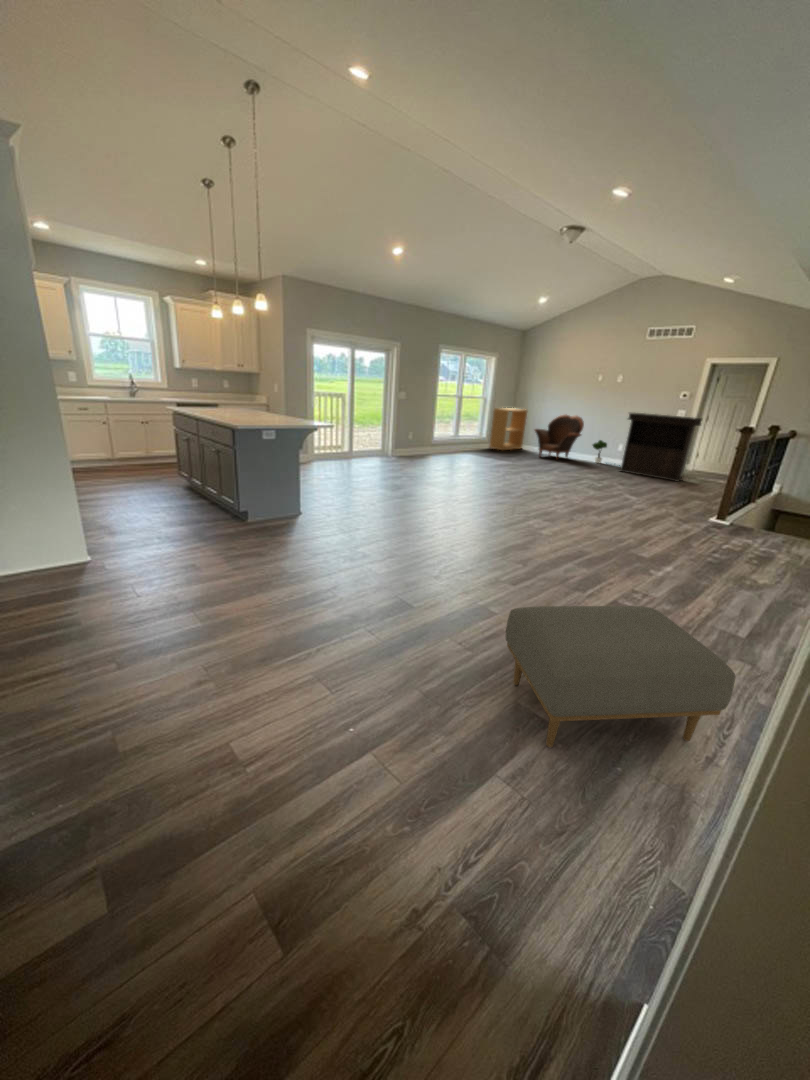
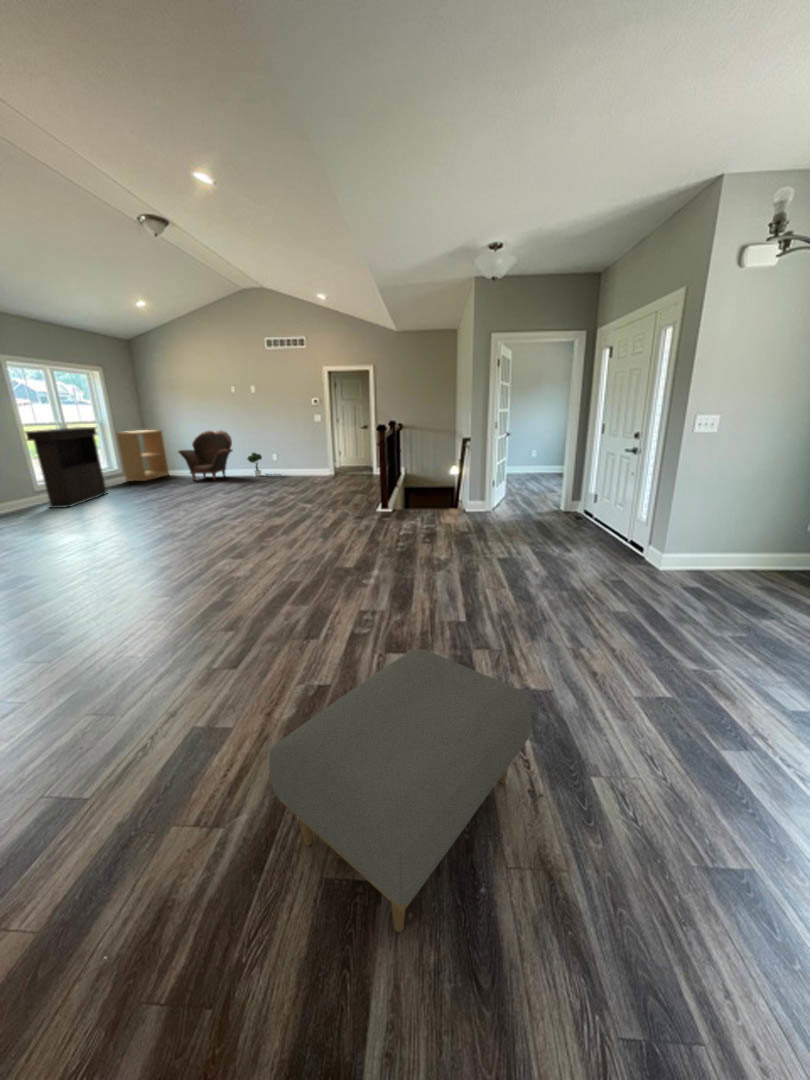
console table: present [620,413,702,482] -> present [25,427,107,508]

